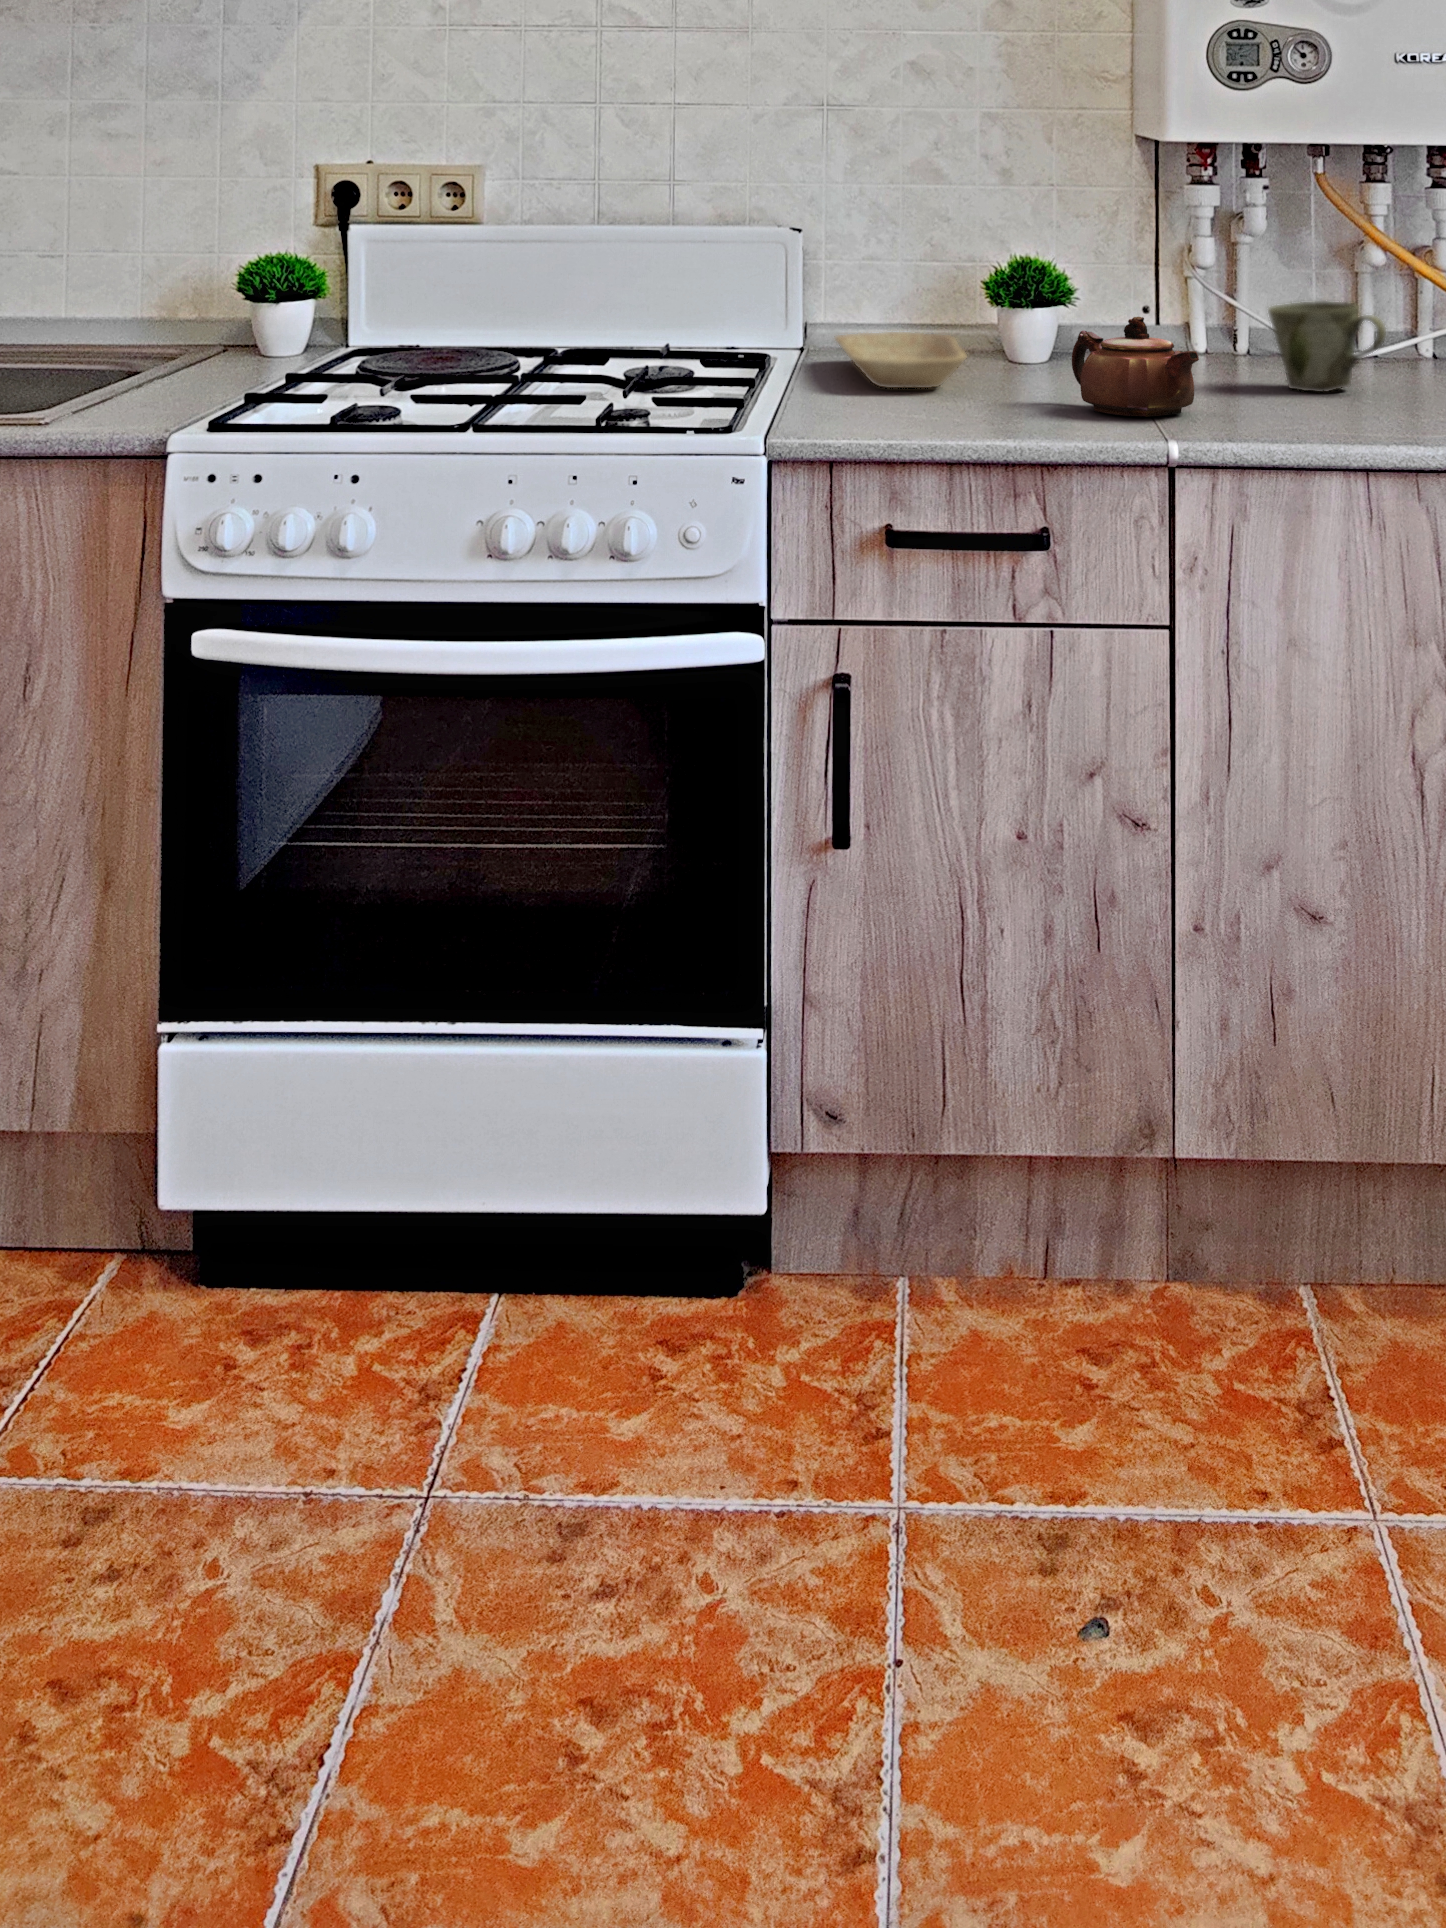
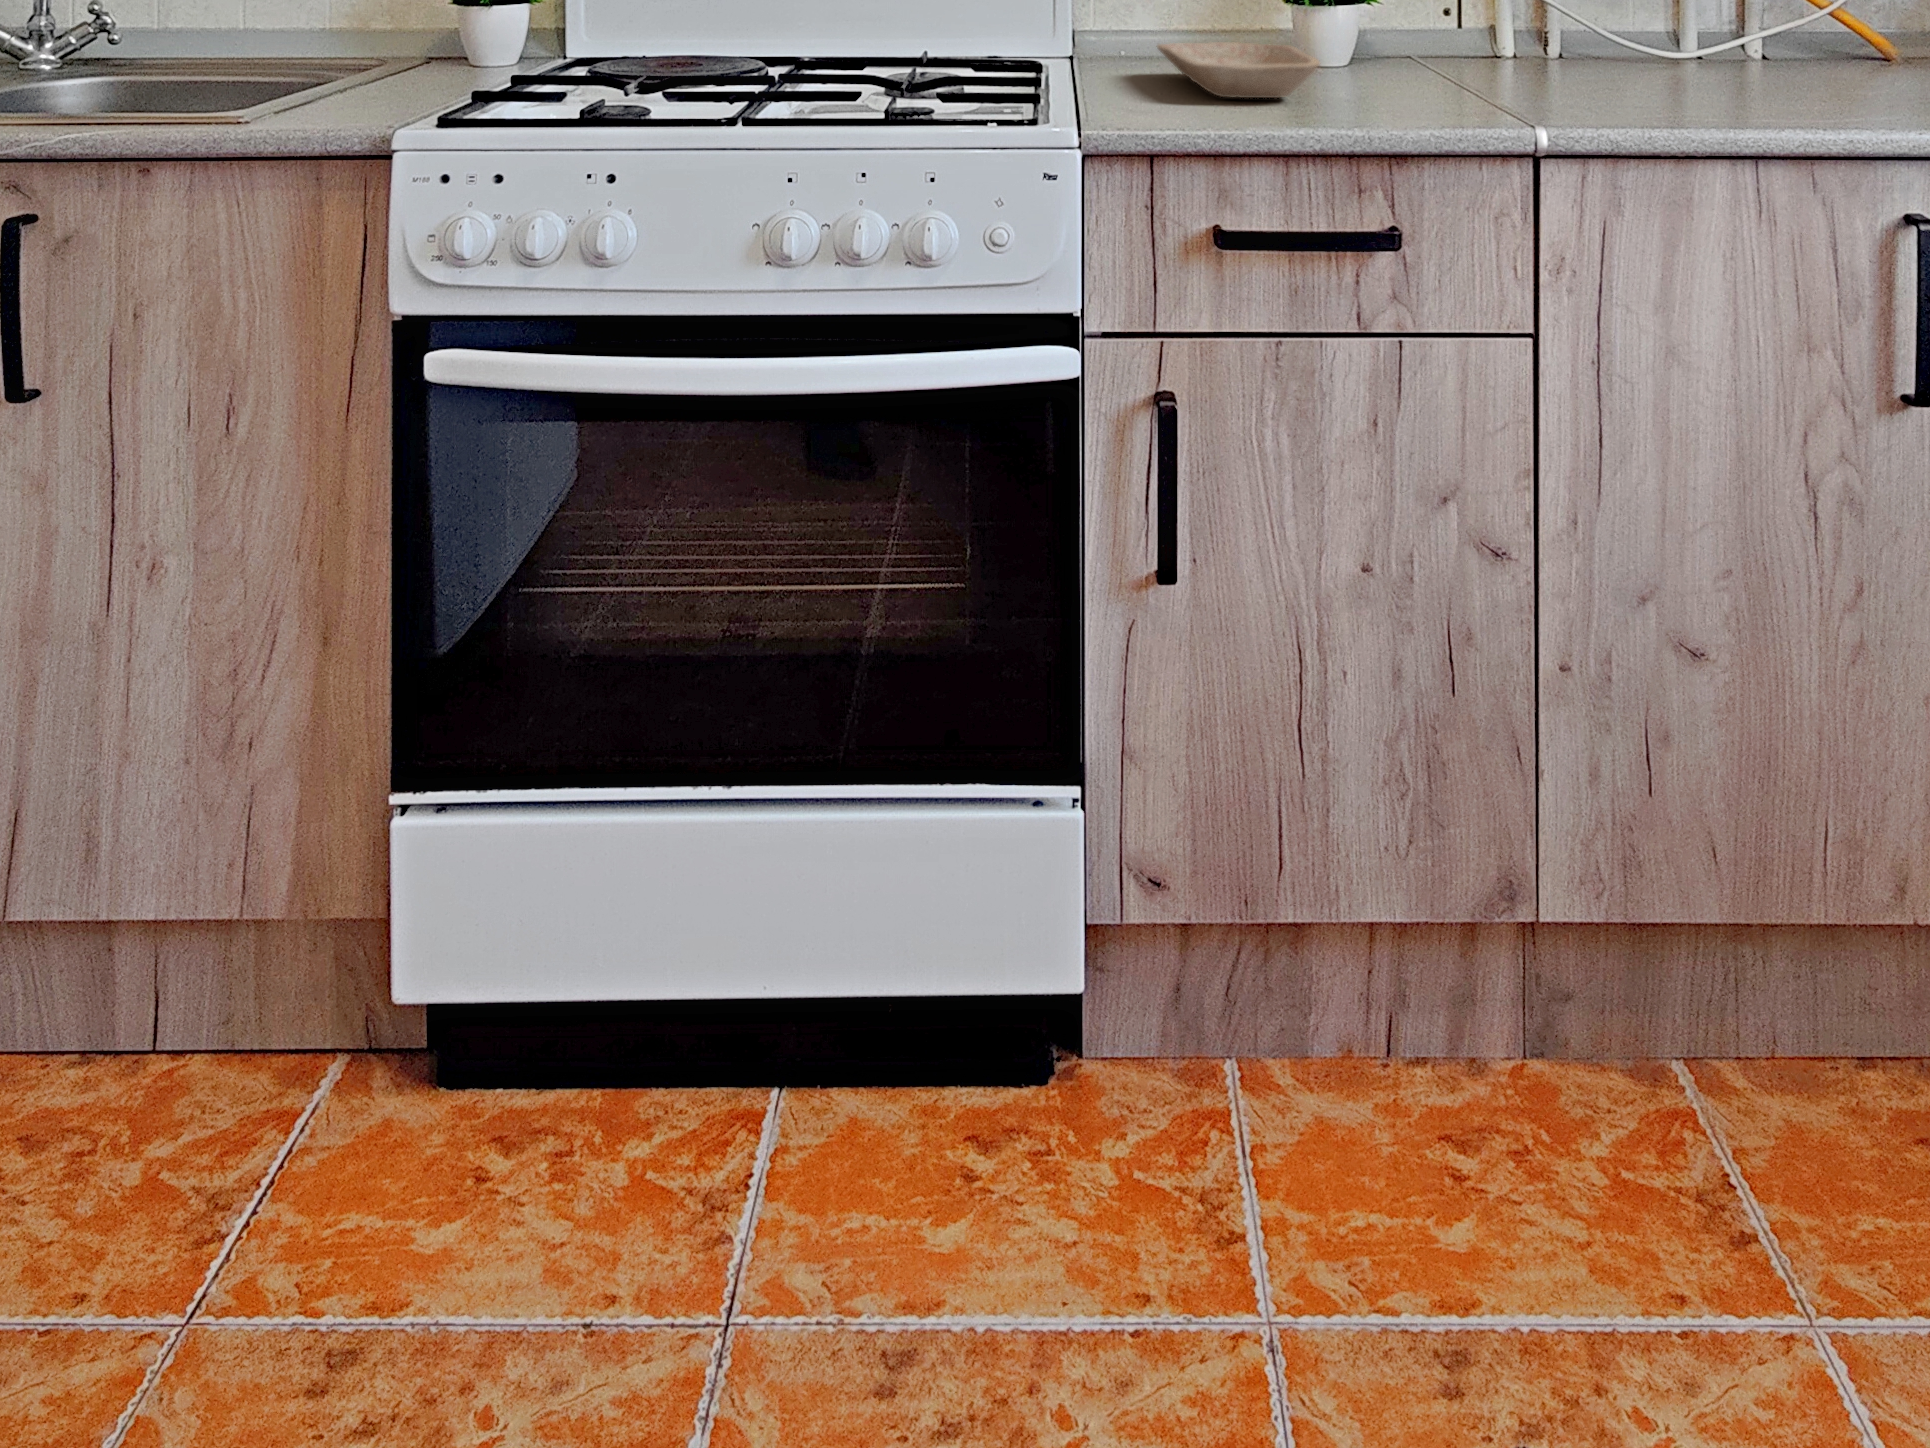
mug: present [1268,301,1386,392] -> none [1657,7,1791,106]
teapot: present [1072,317,1199,417] -> none [1446,14,1603,127]

